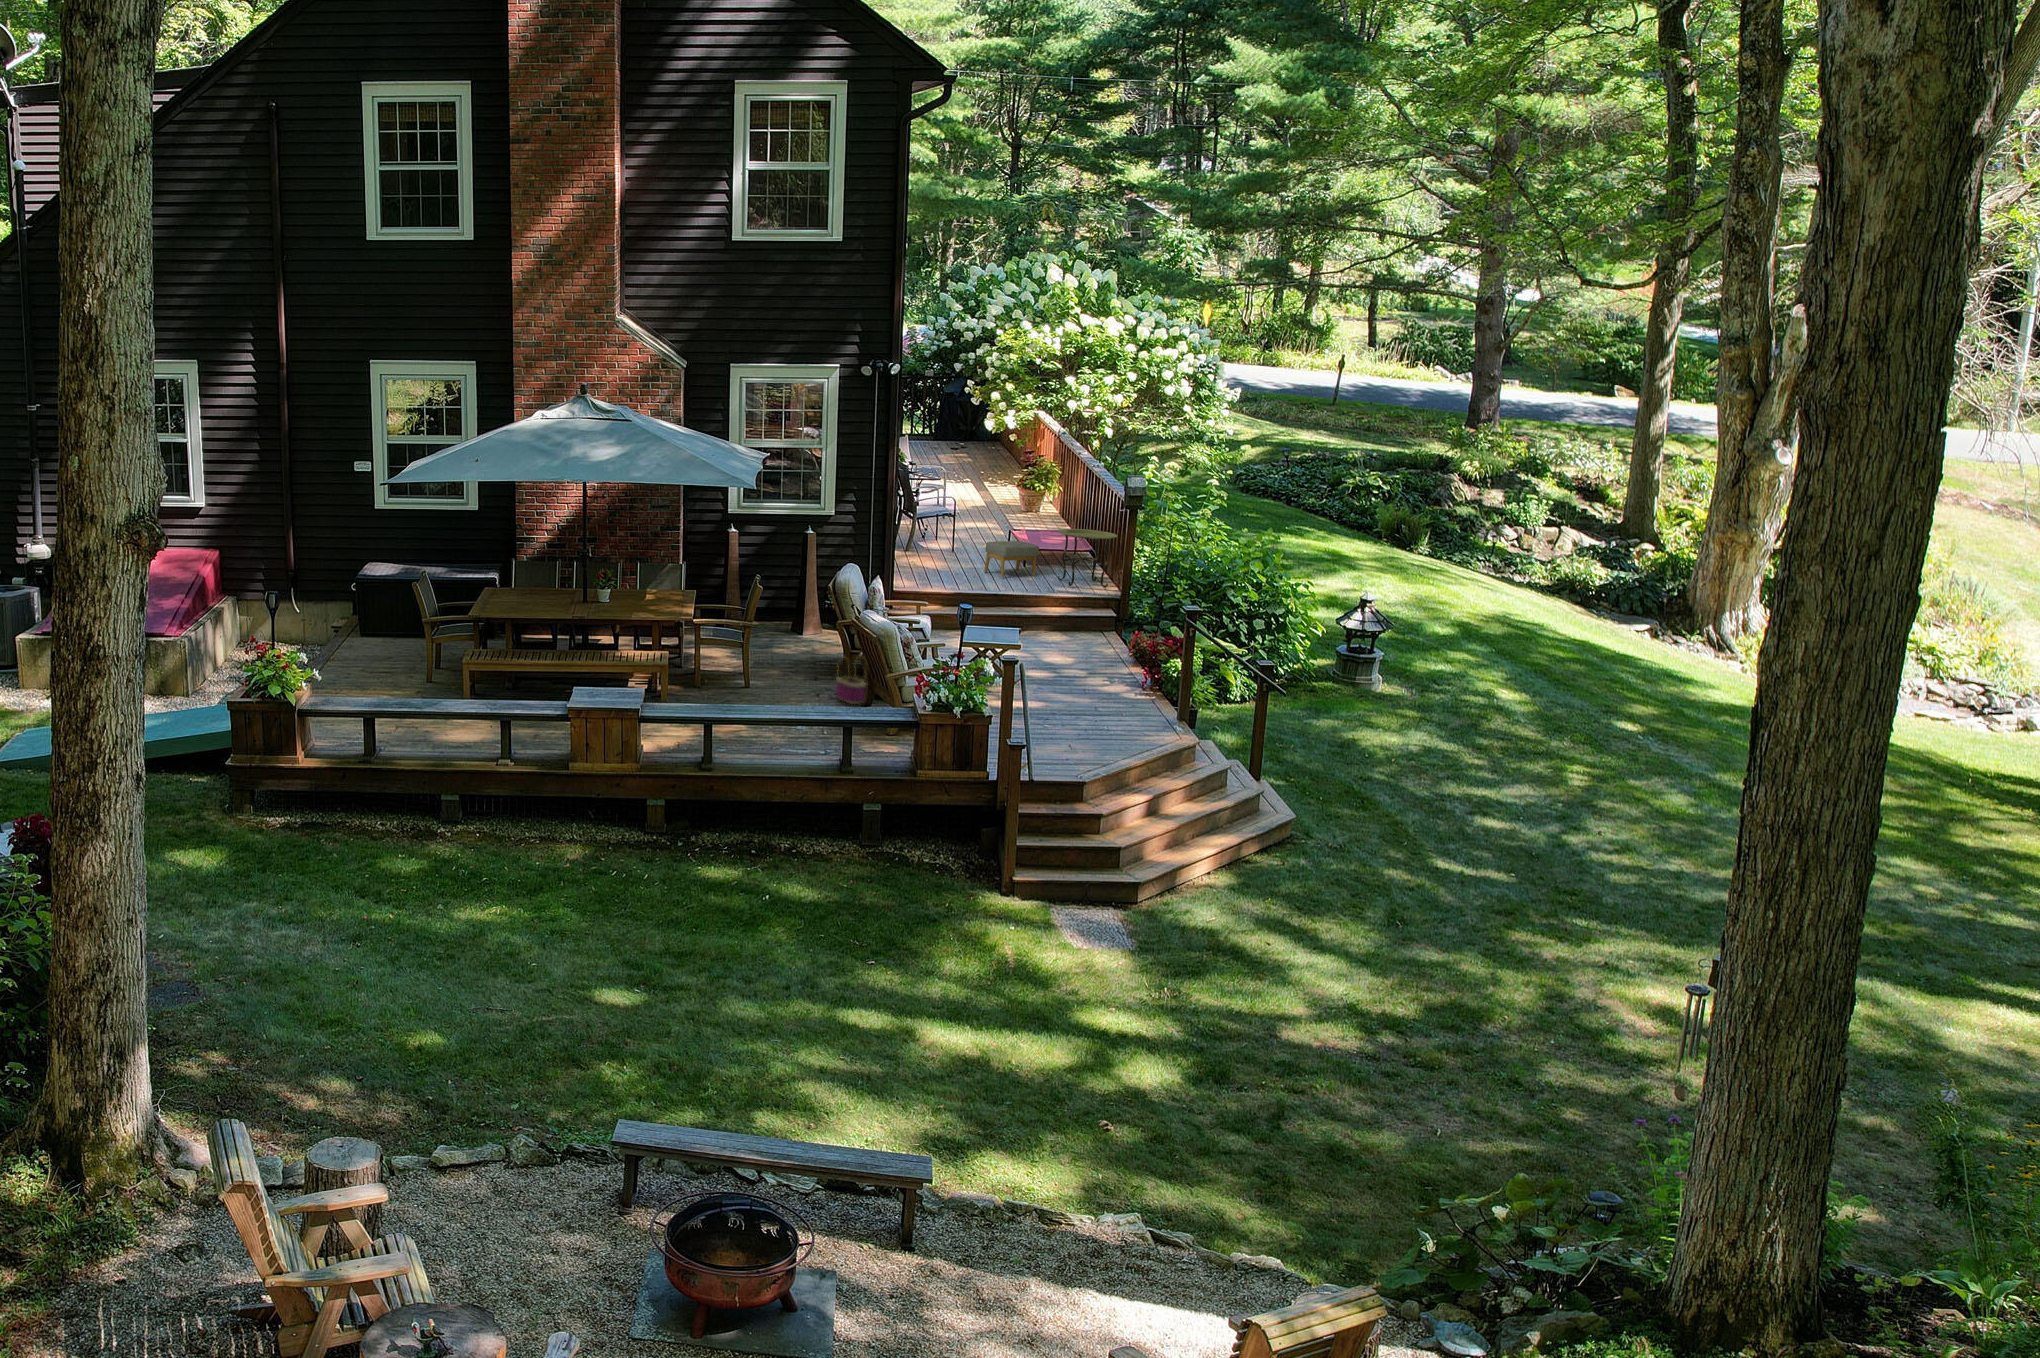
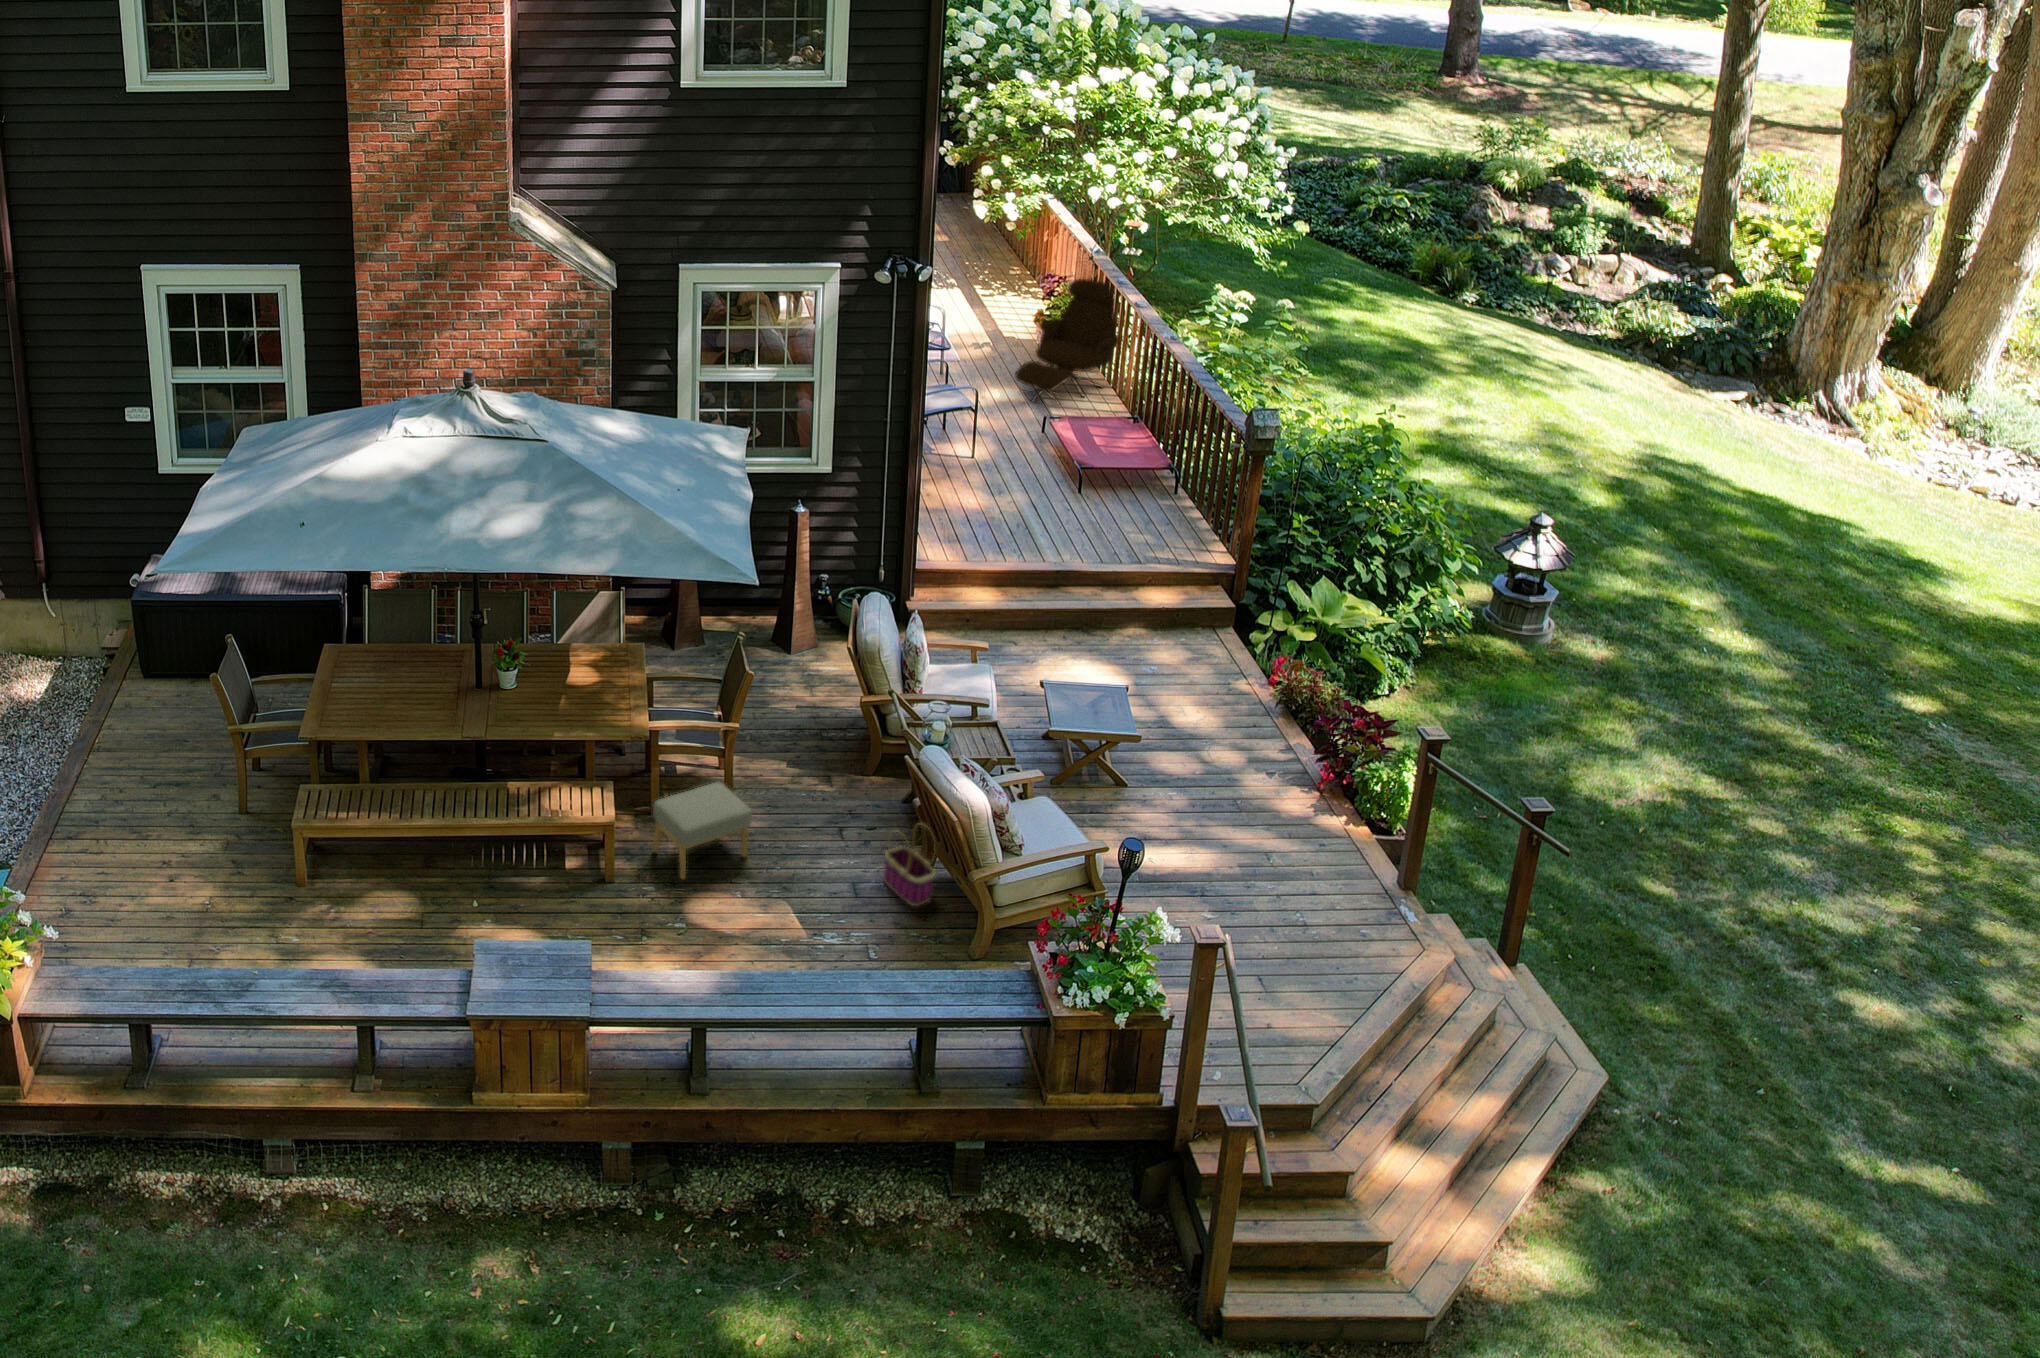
lounge chair: none [998,454,1085,537] -> present [1015,279,1120,400]
side table: present [1058,529,1117,588] -> none [1131,450,1220,542]
footstool: present [984,541,1039,577] -> present [653,782,752,879]

